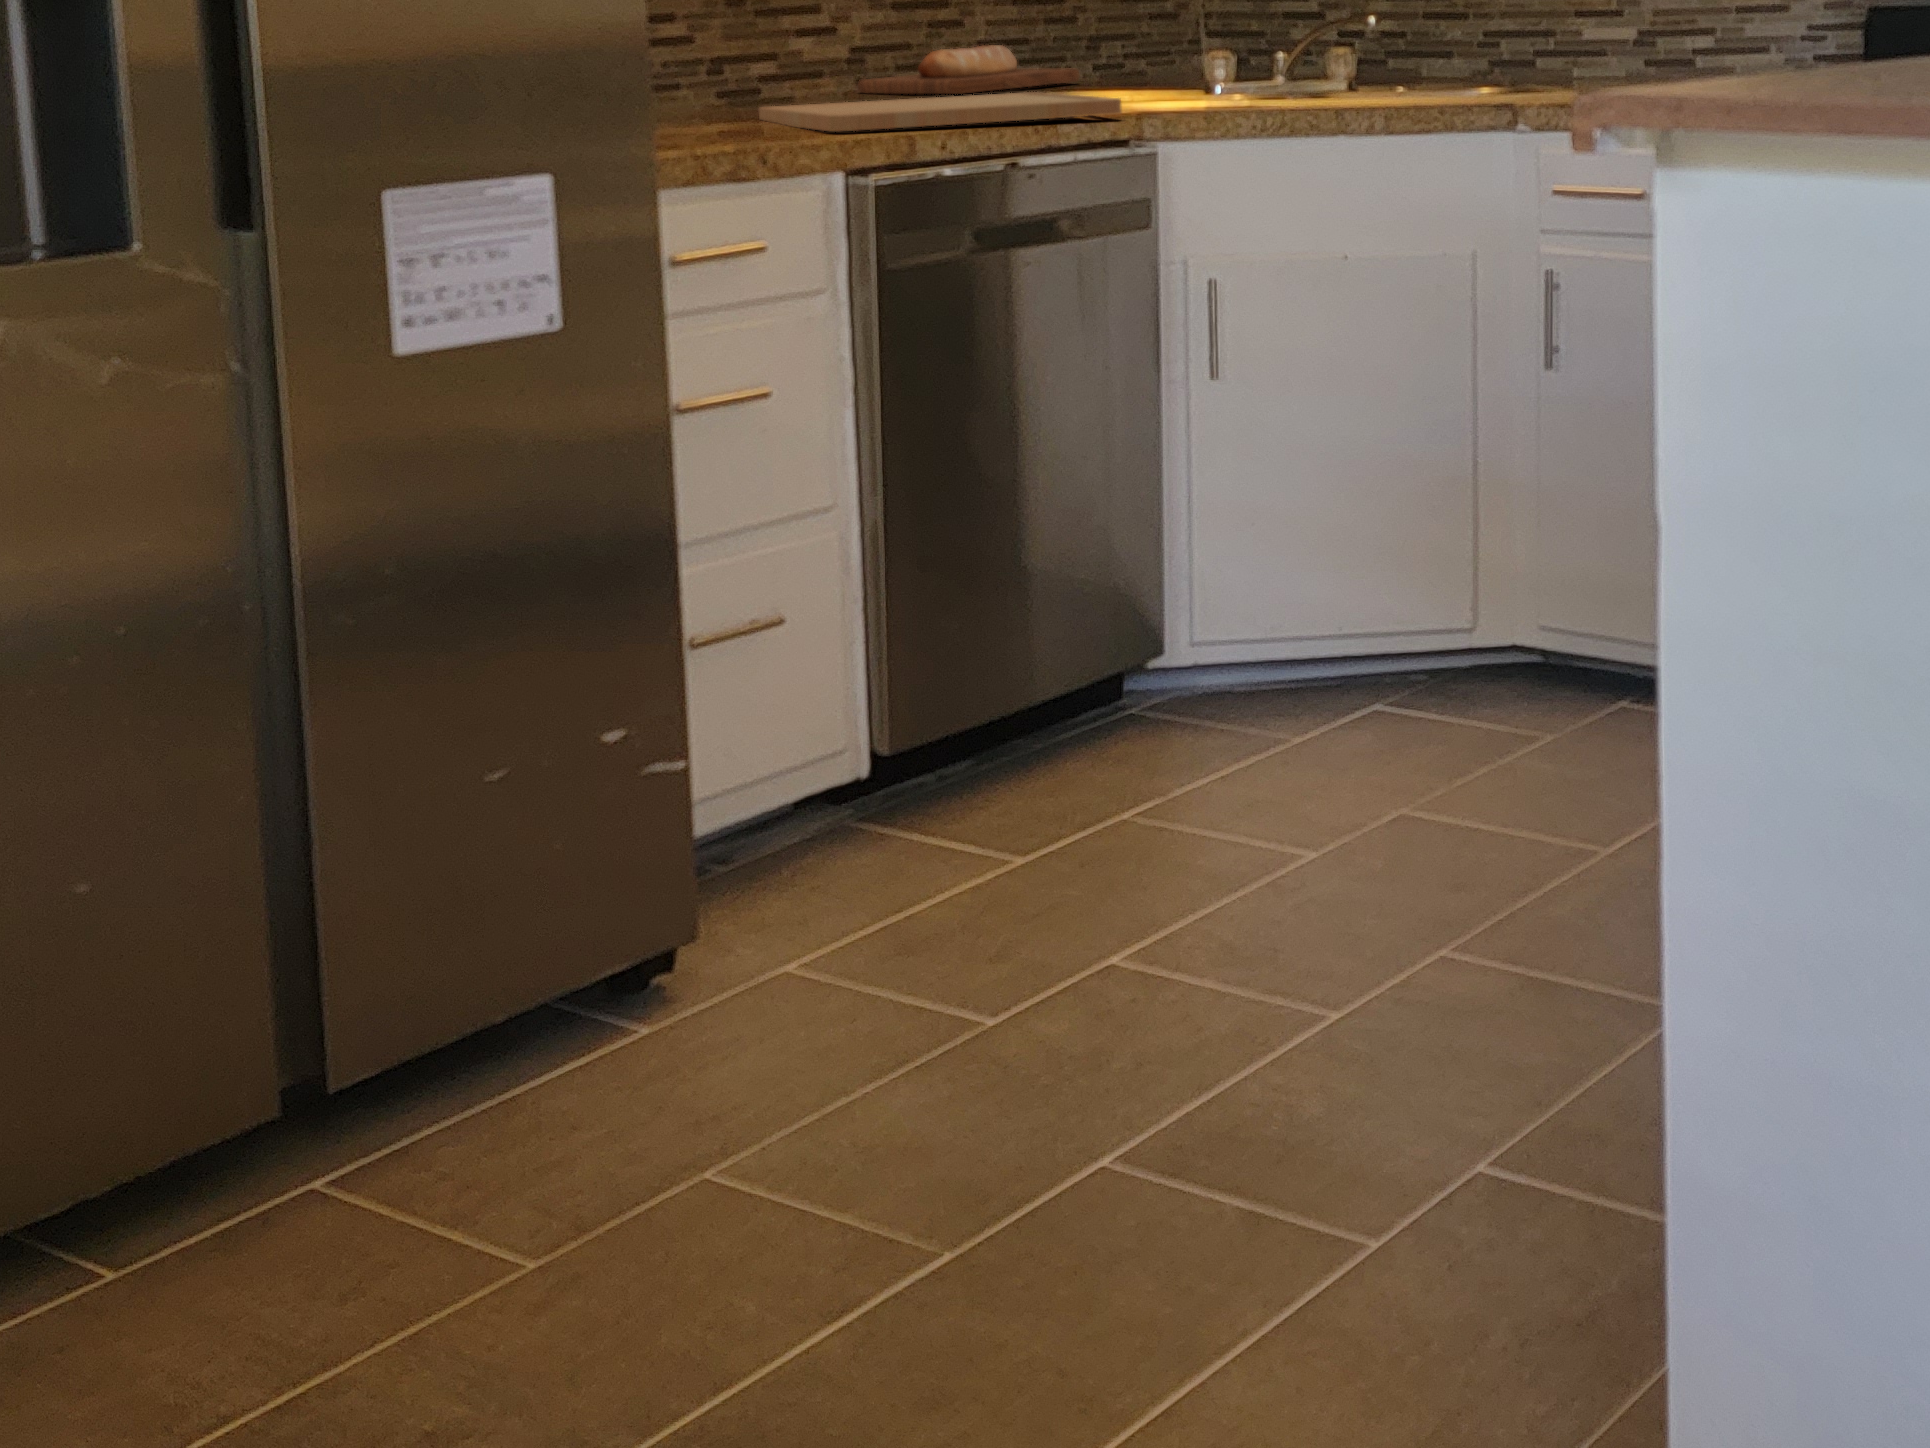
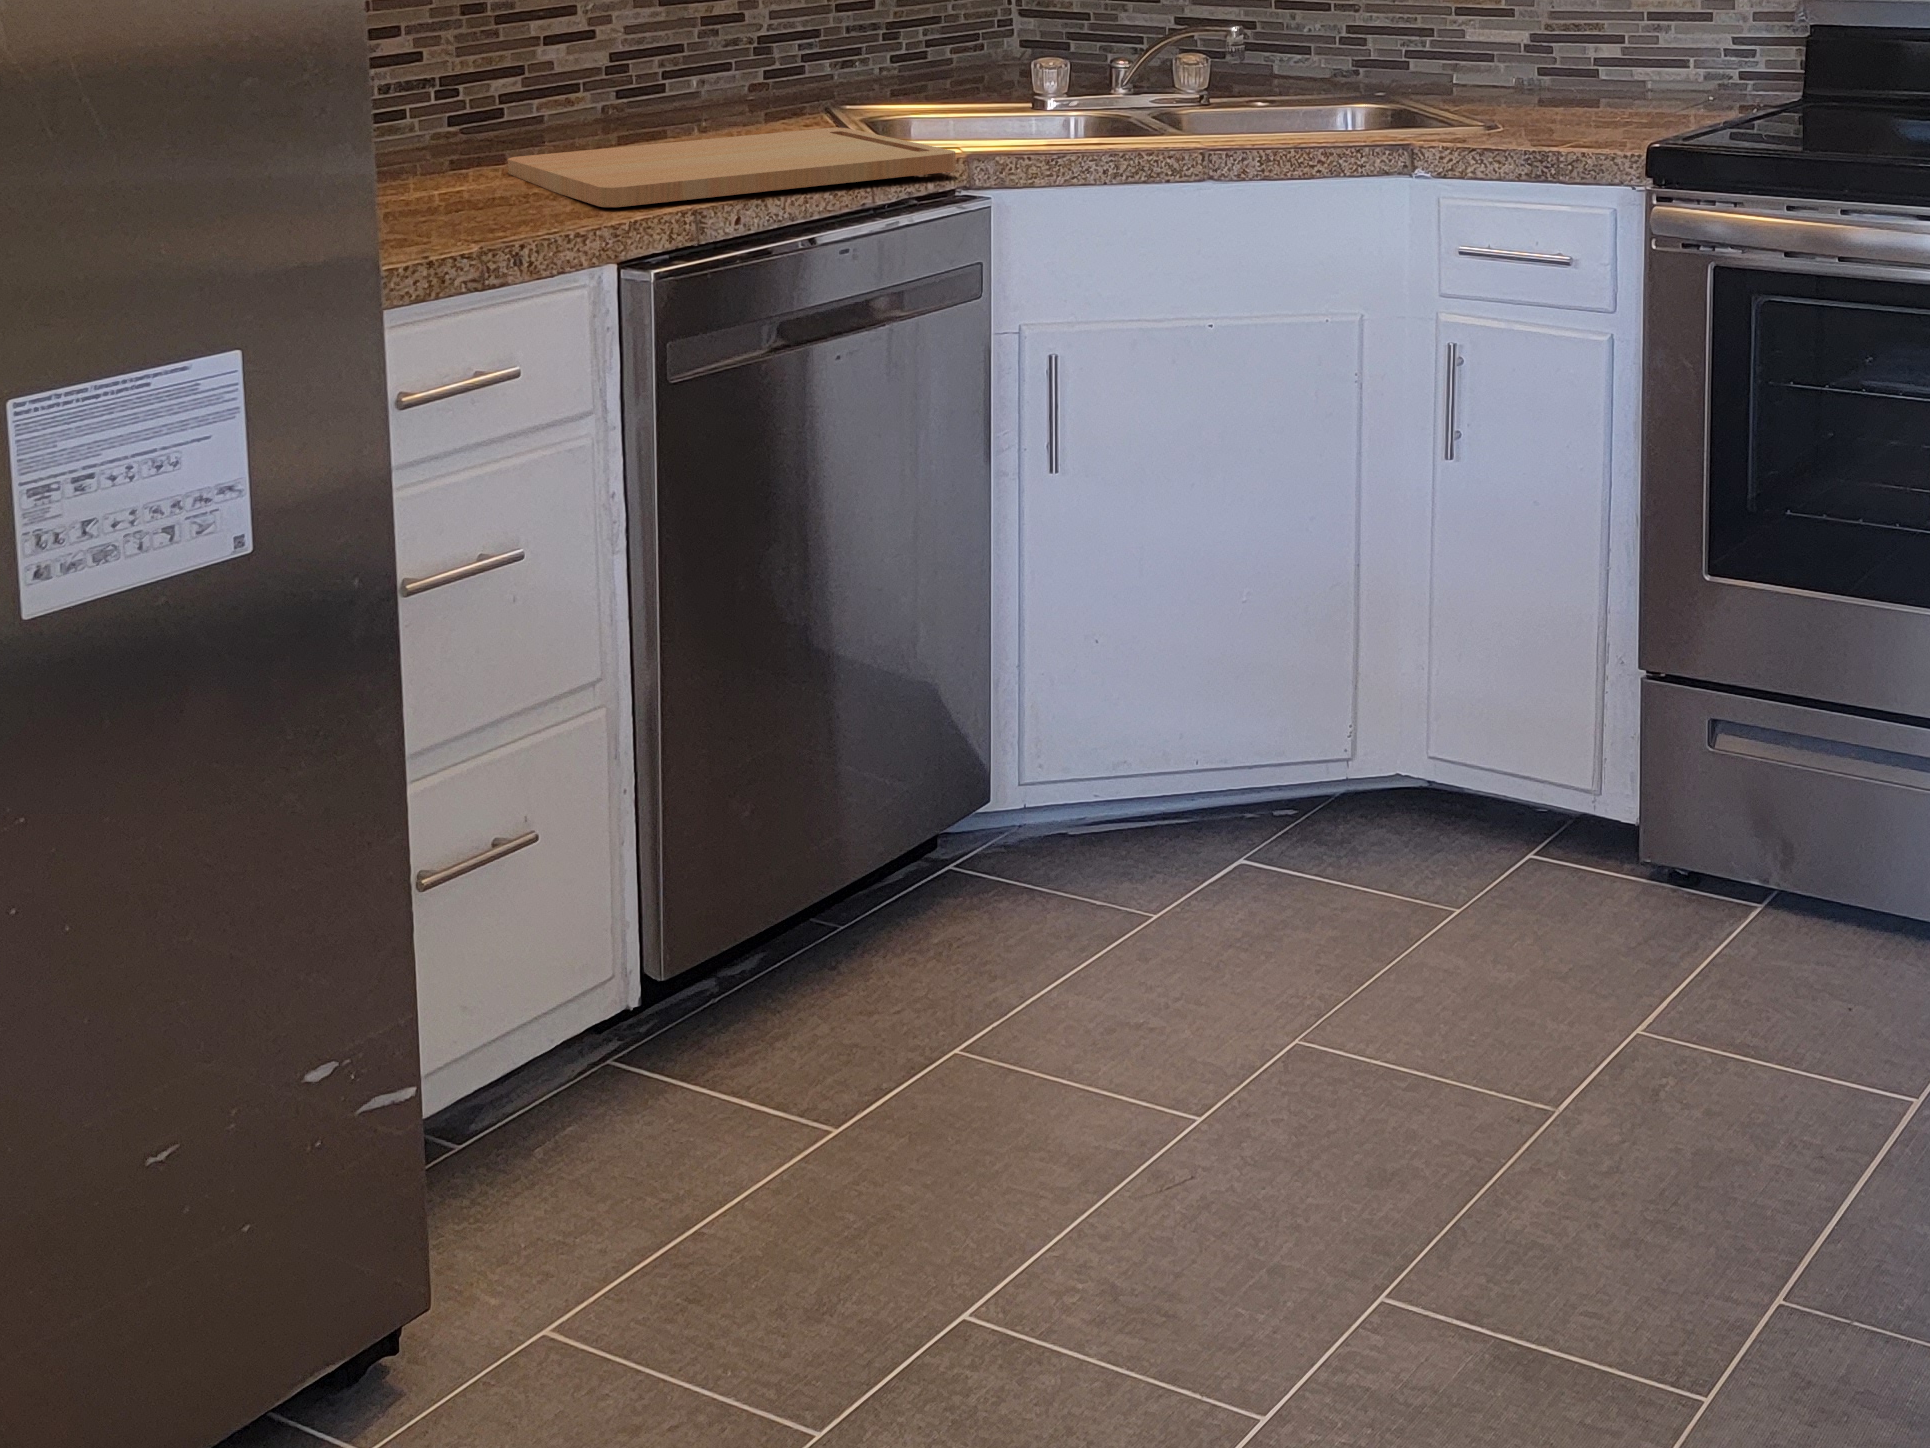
bread loaf: present [858,45,1080,94] -> none [623,47,884,118]

